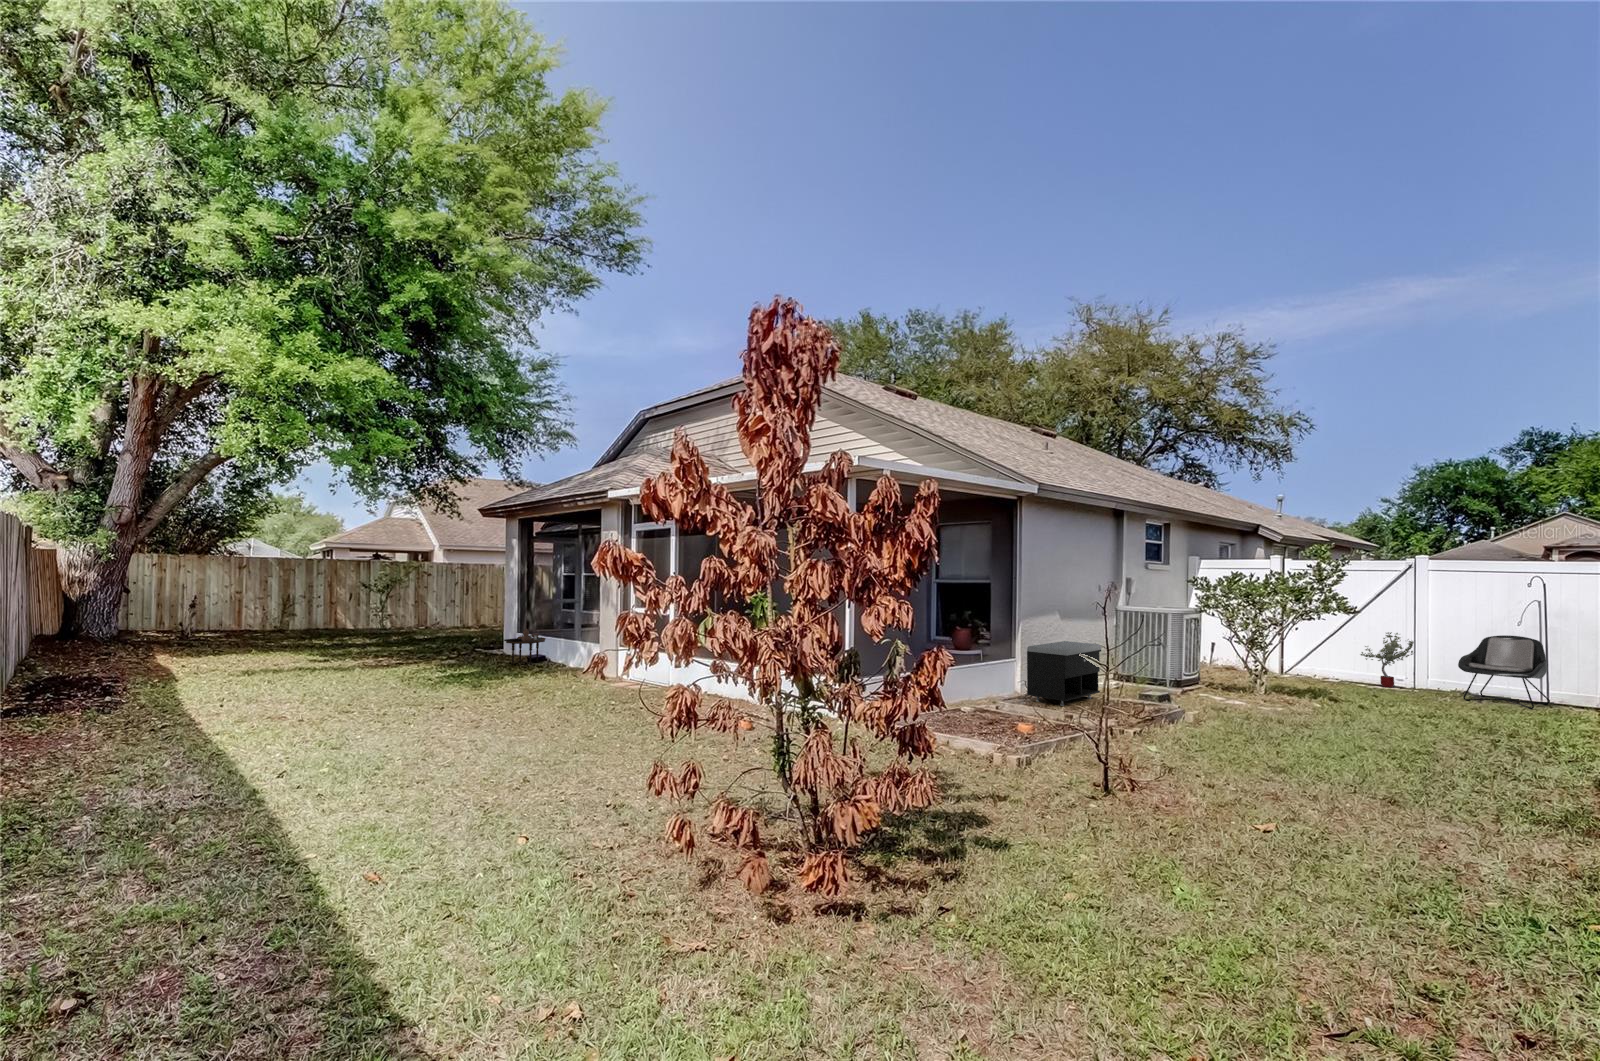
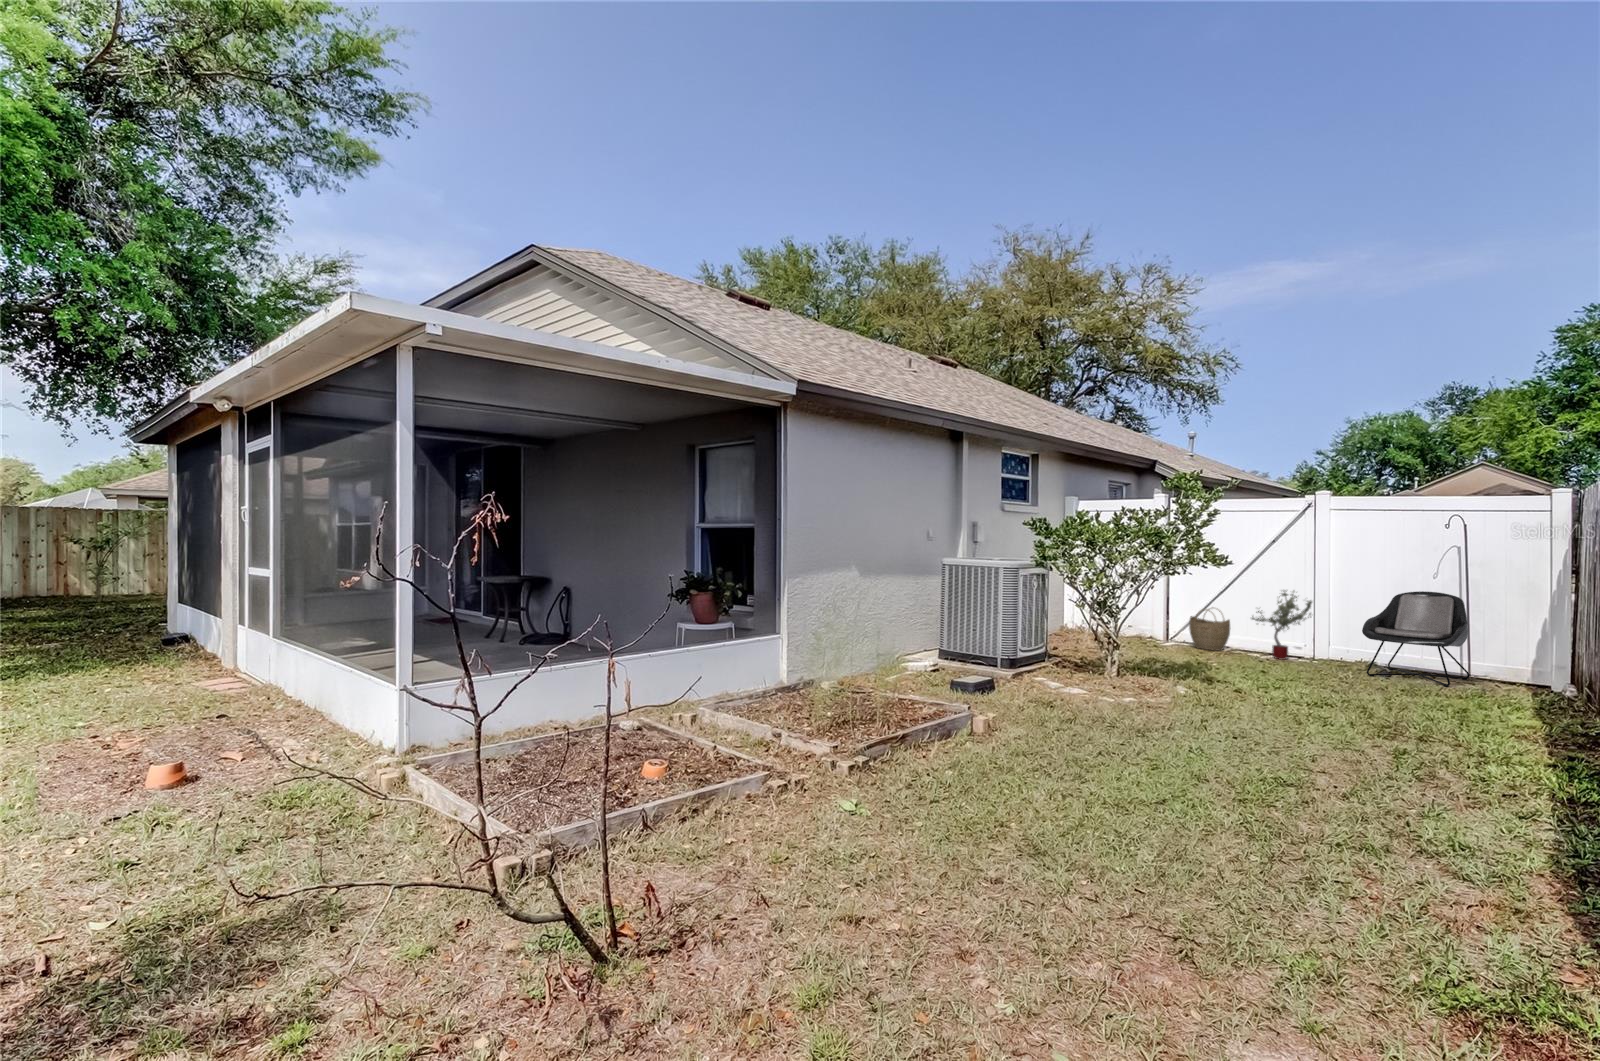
side table: present [504,629,546,664] -> none [107,600,183,651]
storage bench: present [1027,641,1101,706] -> none [795,607,903,698]
woven basket: none [1307,646,1343,680] -> present [1189,609,1230,651]

